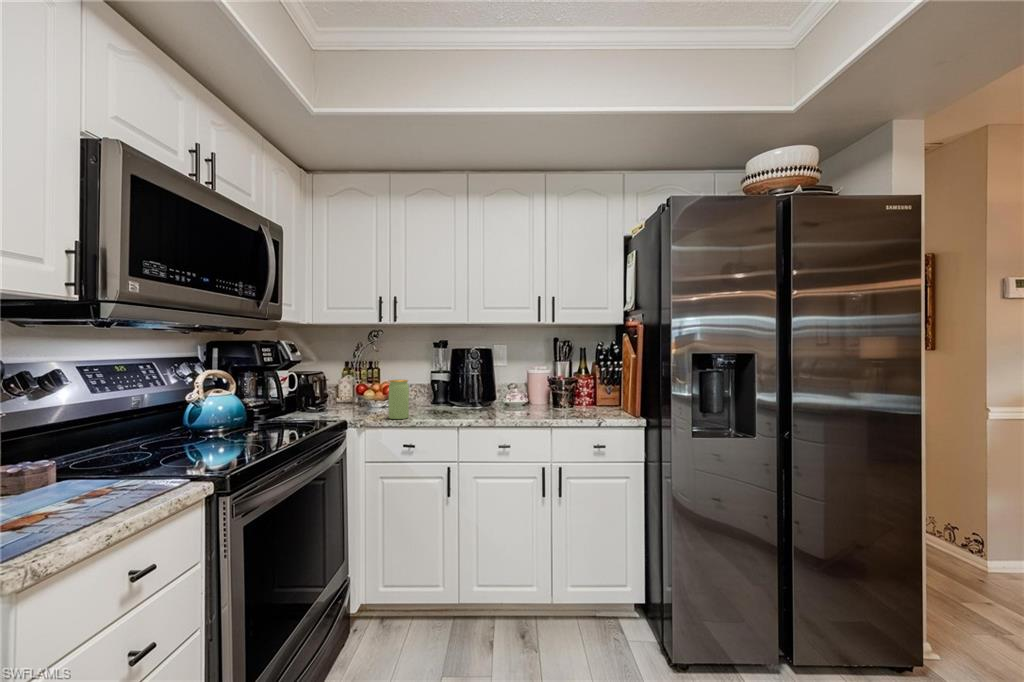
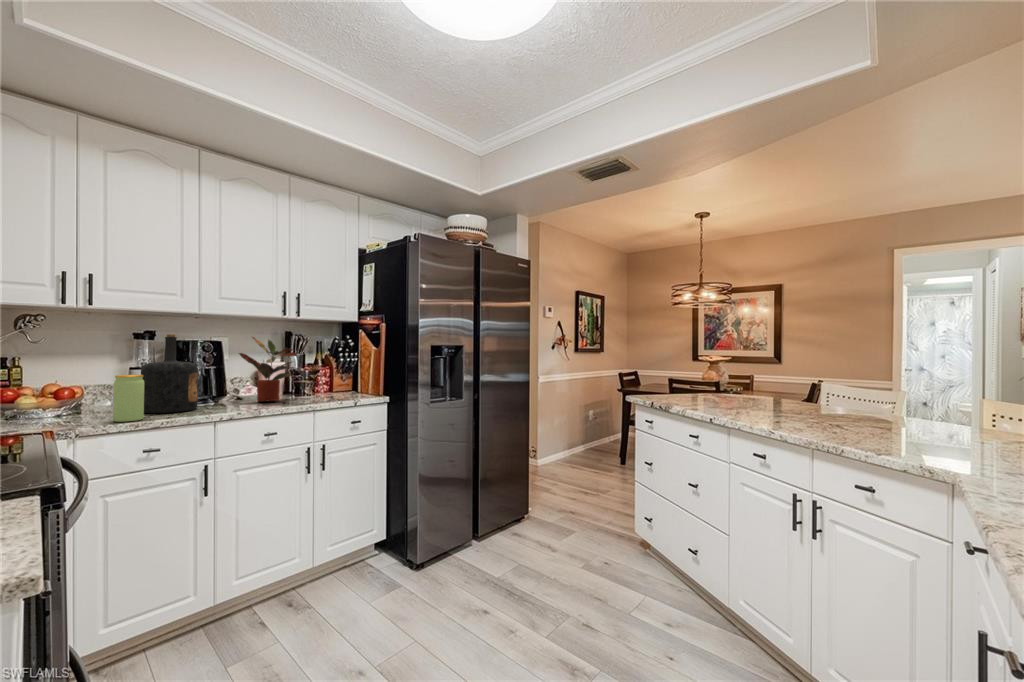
bottle: none [420,344,461,414] -> present [141,334,198,413]
potted plant: none [495,344,550,412] -> present [239,337,297,402]

